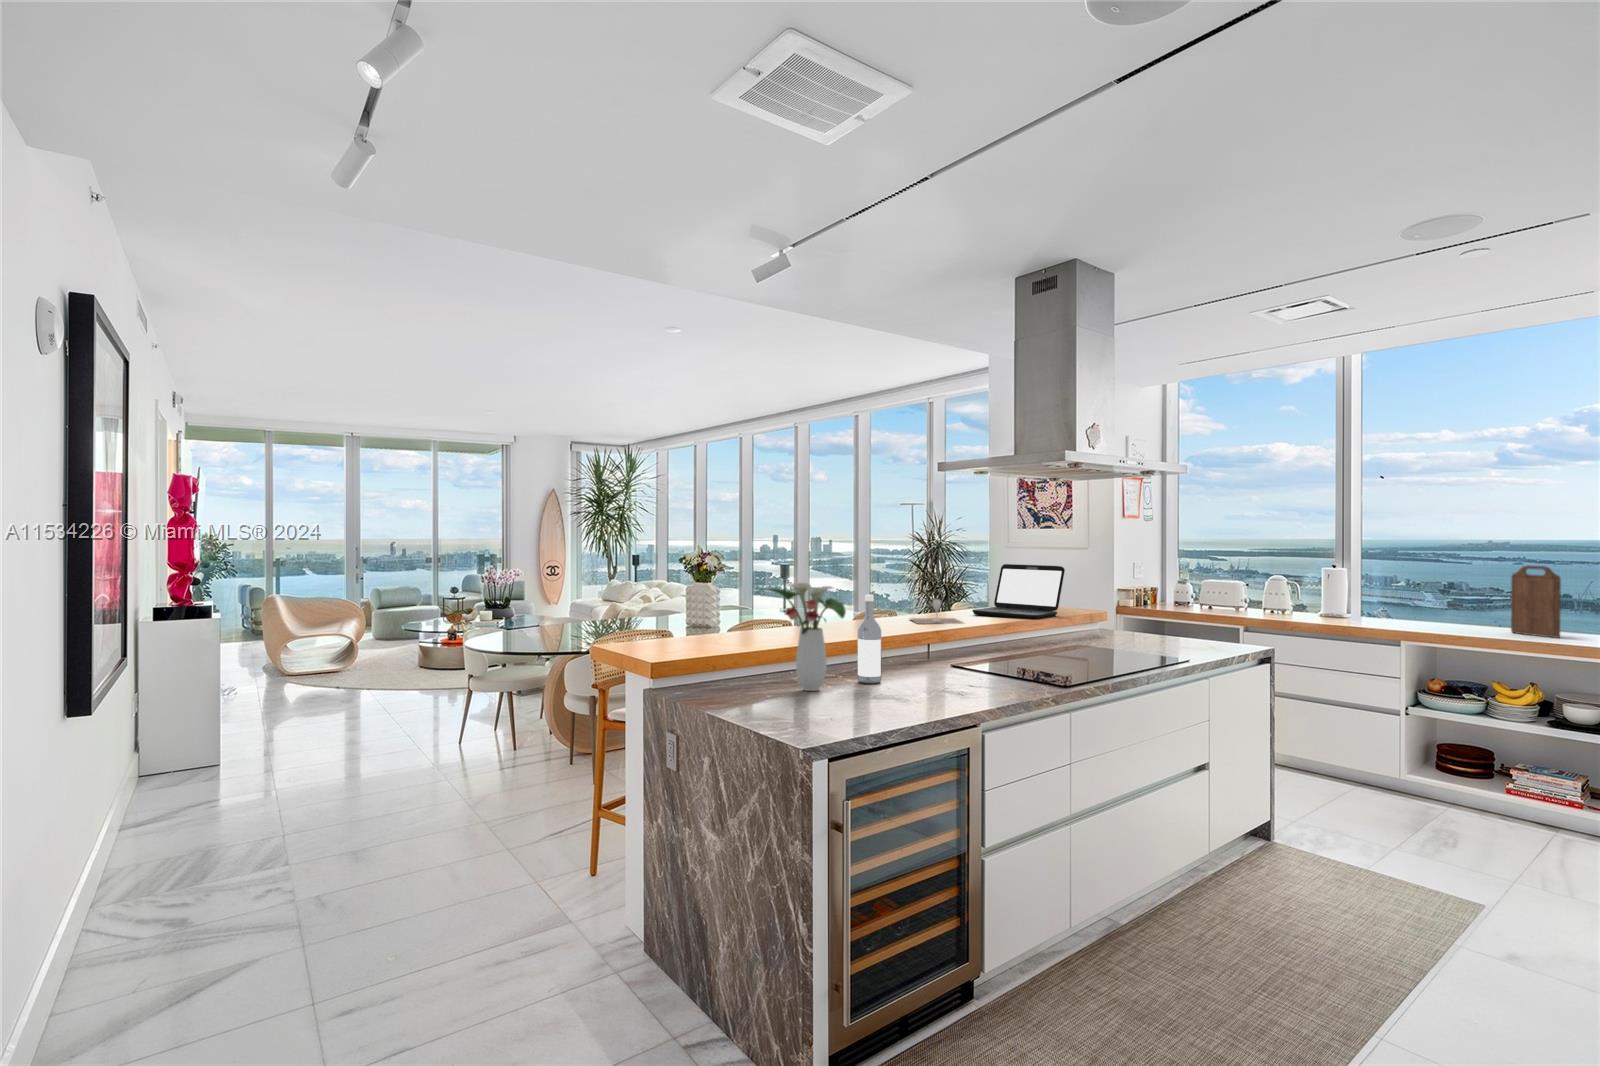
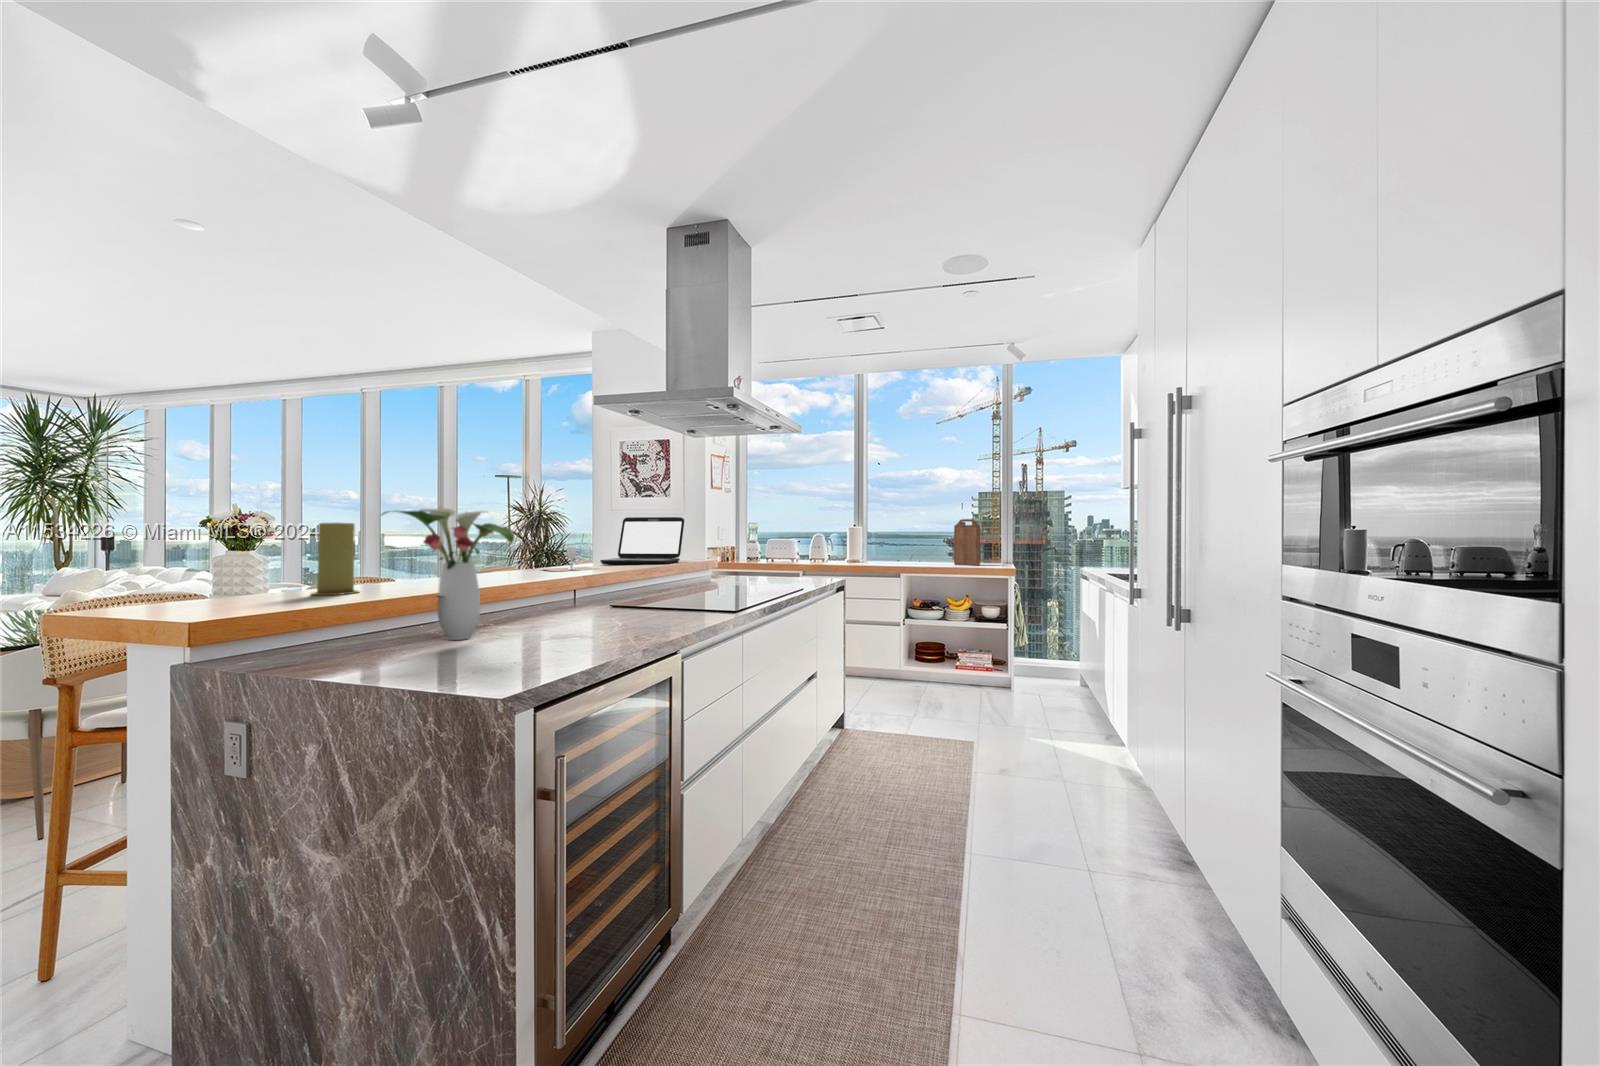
candle: none [723,588,754,644] -> present [311,523,359,595]
wine bottle: present [858,595,882,684] -> none [513,525,543,627]

